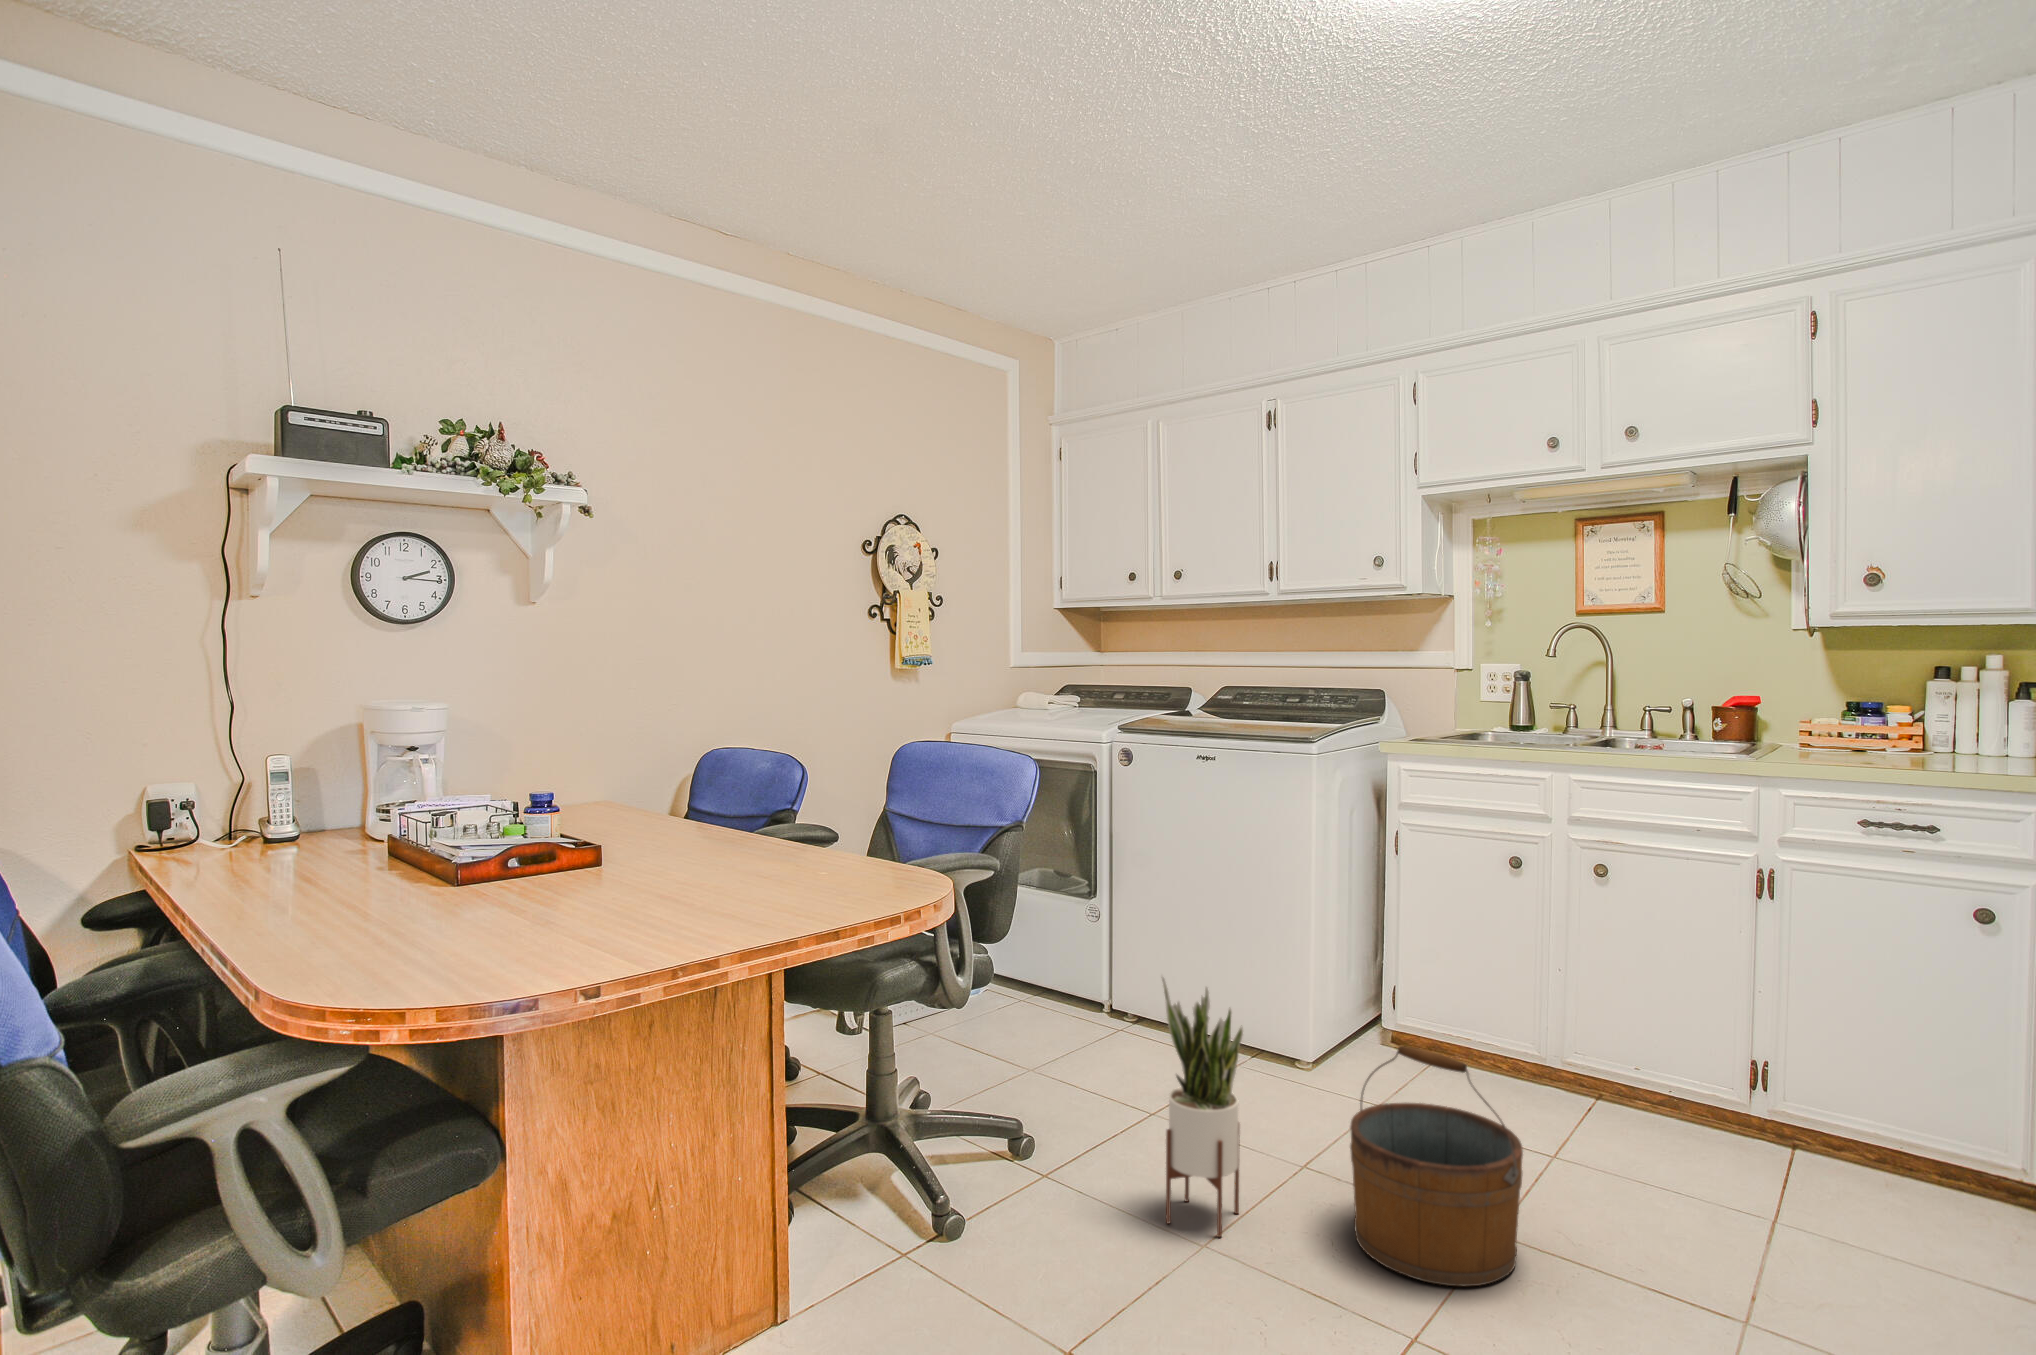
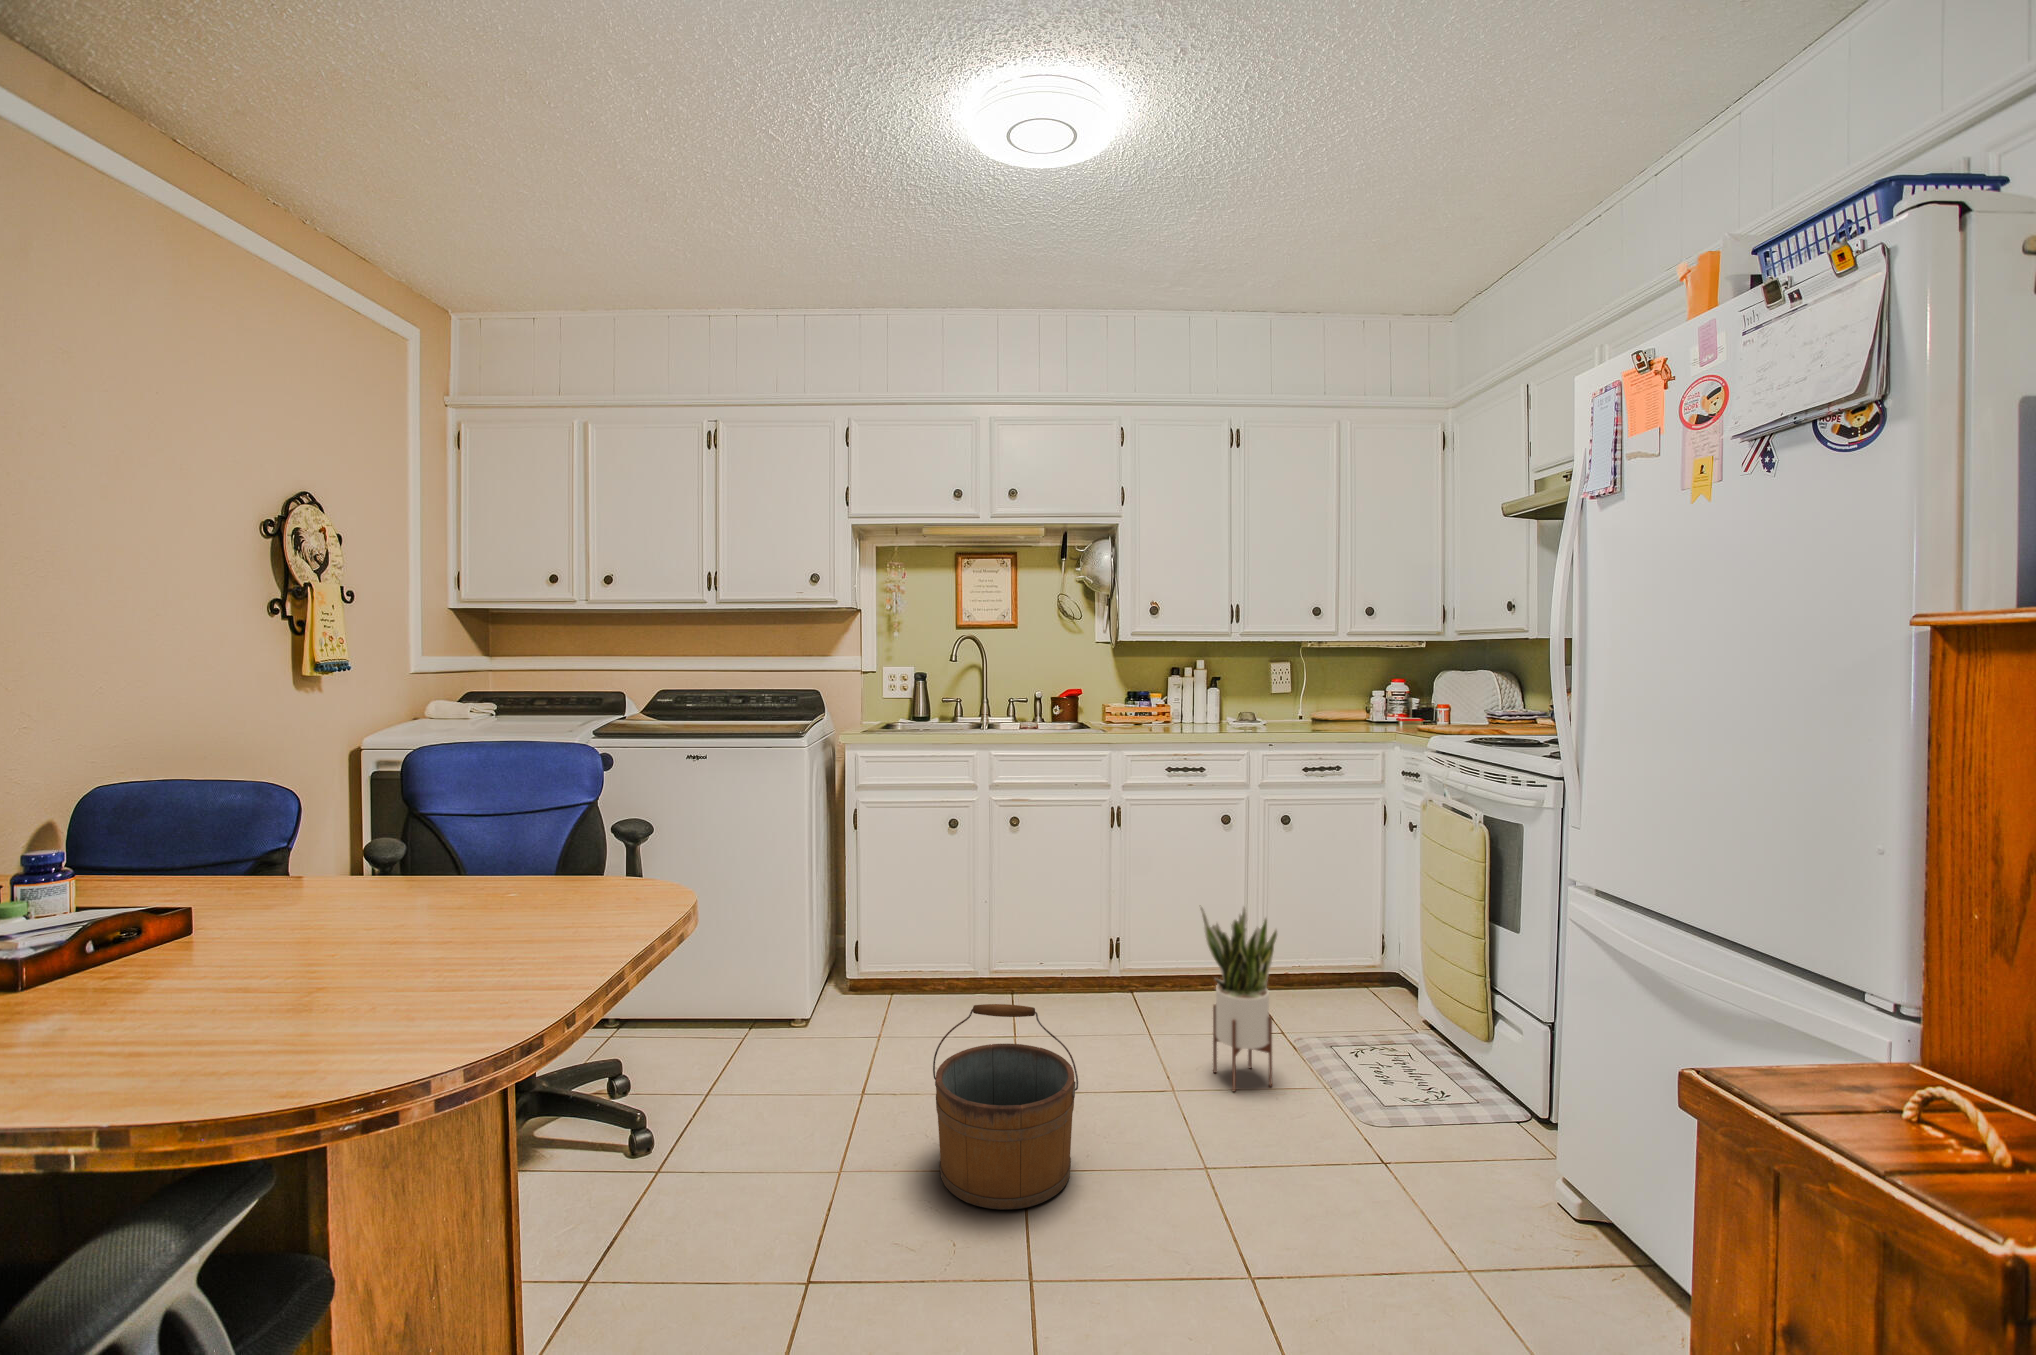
potted plant: present [1162,977,1243,1237] -> present [1200,905,1277,1091]

